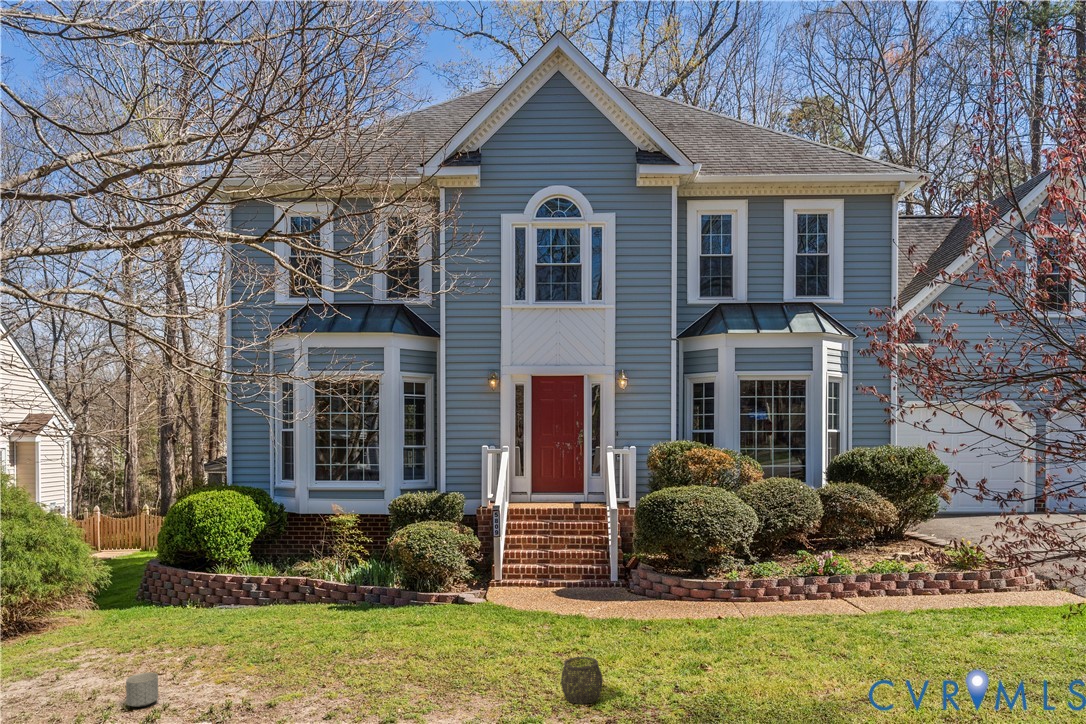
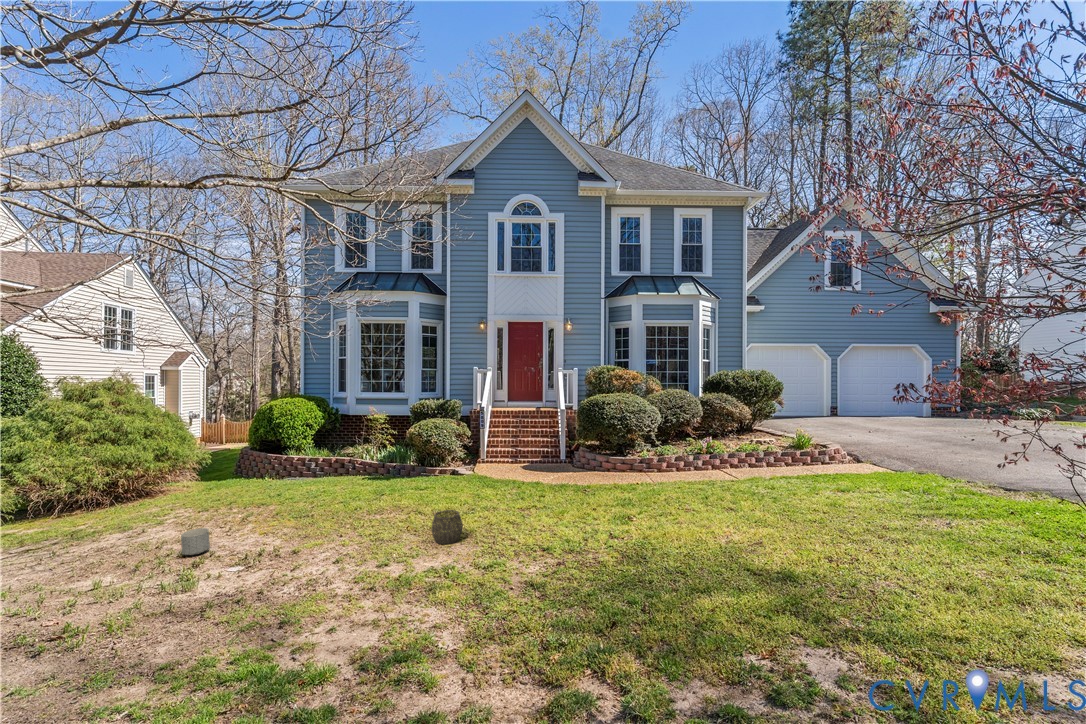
woven basket: present [561,657,603,704] -> present [432,510,463,544]

